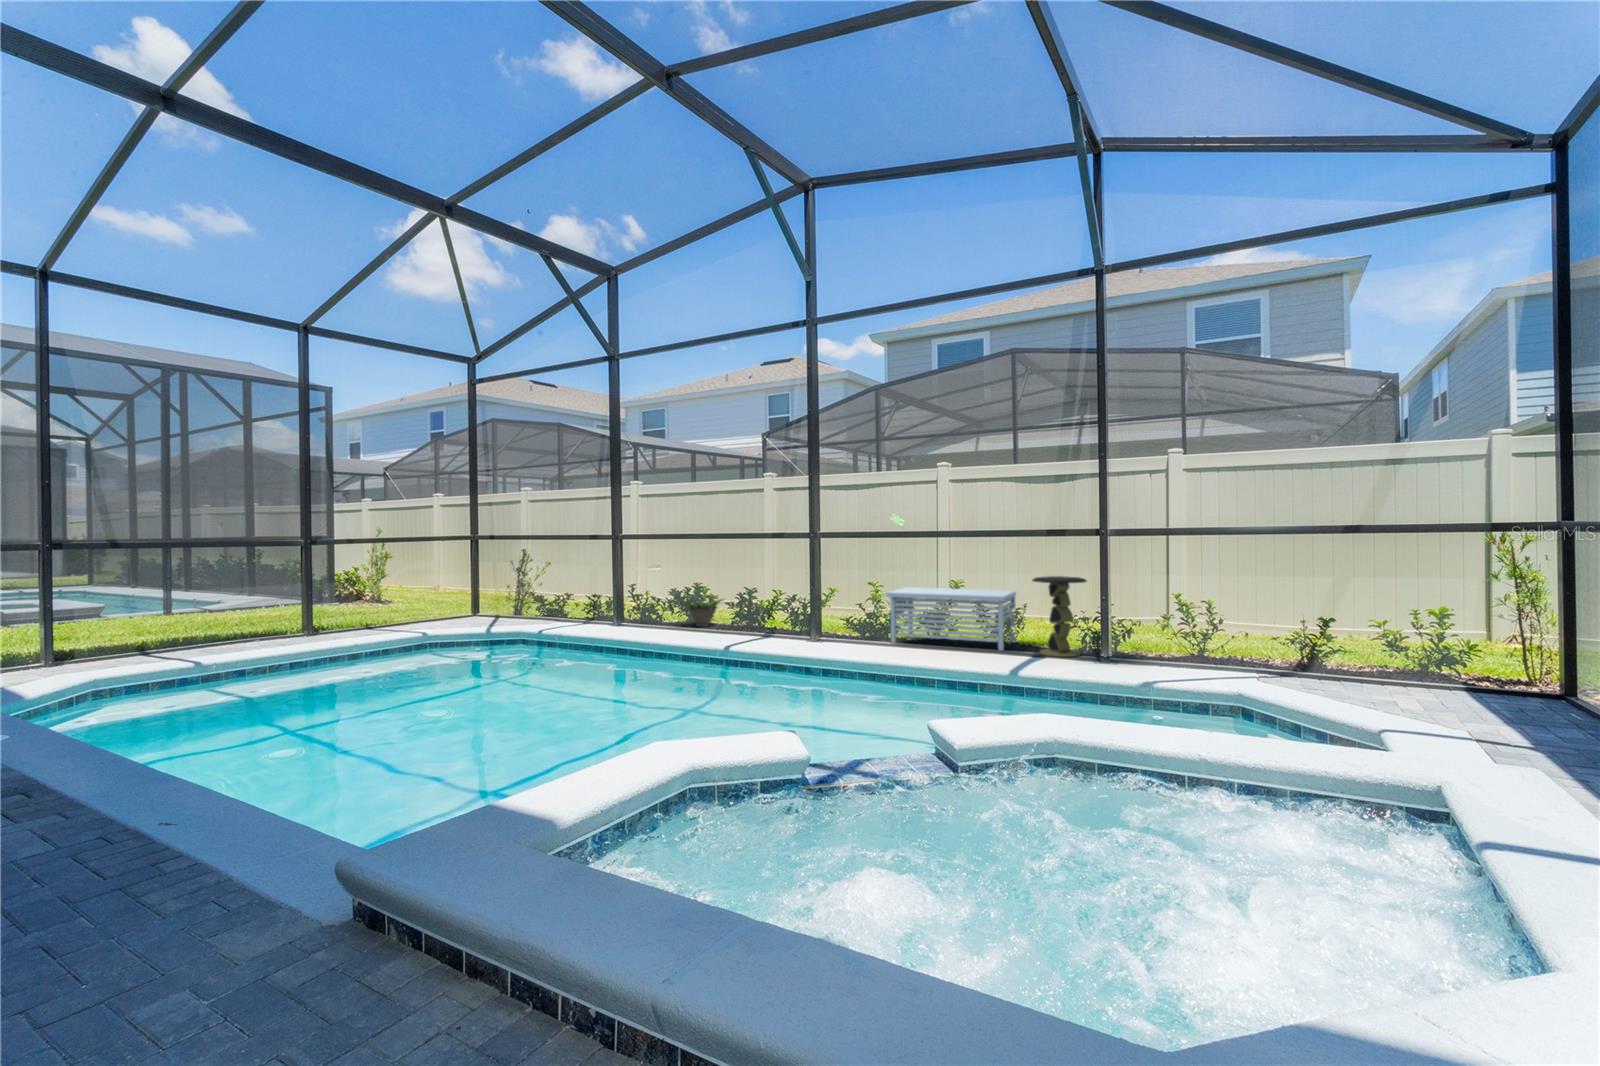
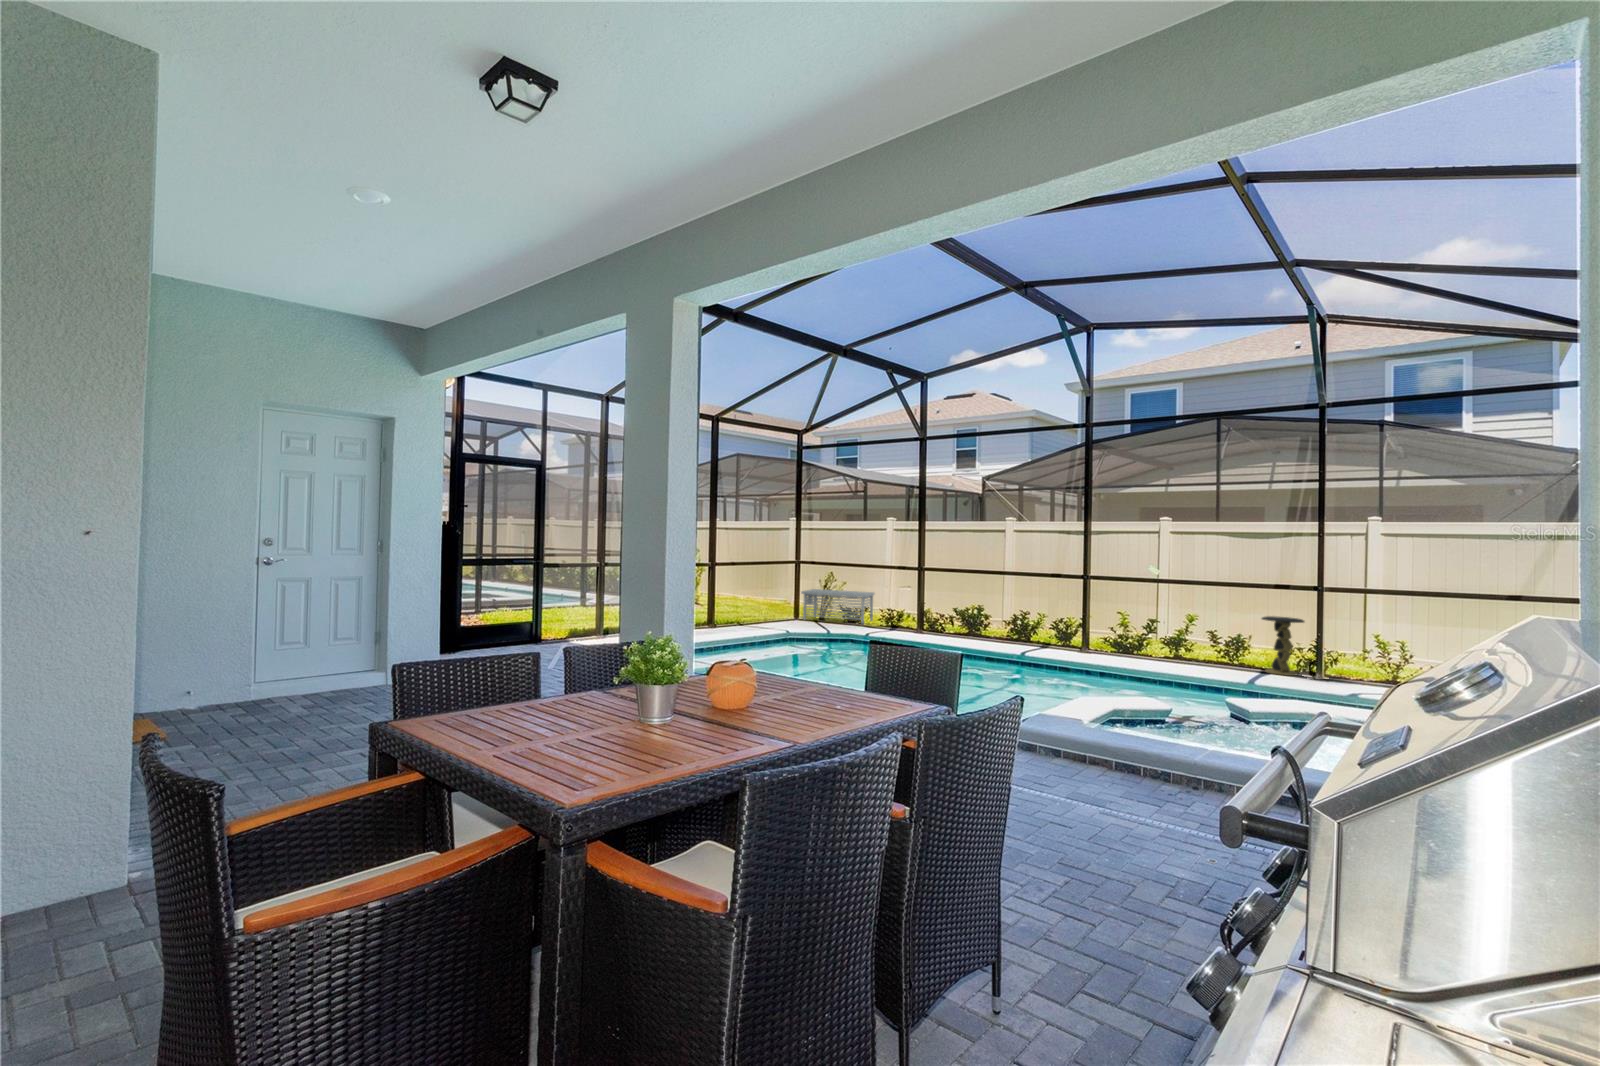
storage bench: present [886,587,1016,651] -> present [801,589,875,624]
decorative plant: present [684,599,723,627] -> none [964,617,1002,637]

